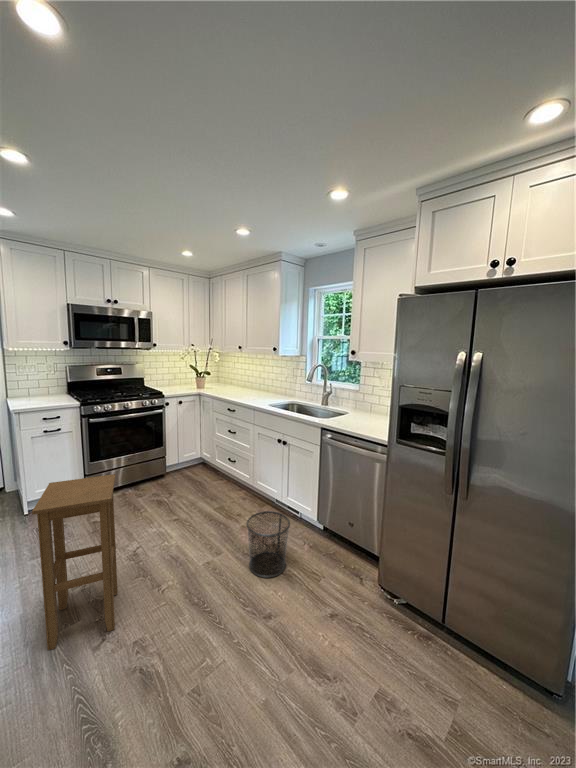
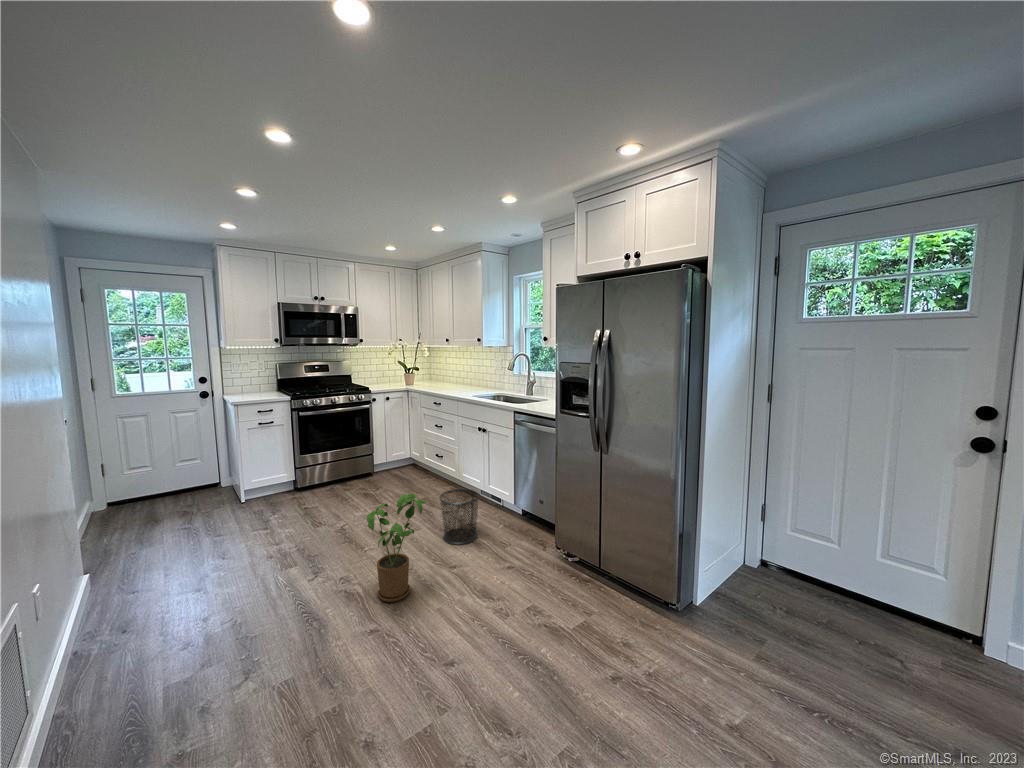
stool: present [32,474,118,650] -> none [261,447,327,581]
house plant: none [172,544,248,689] -> present [367,494,427,602]

